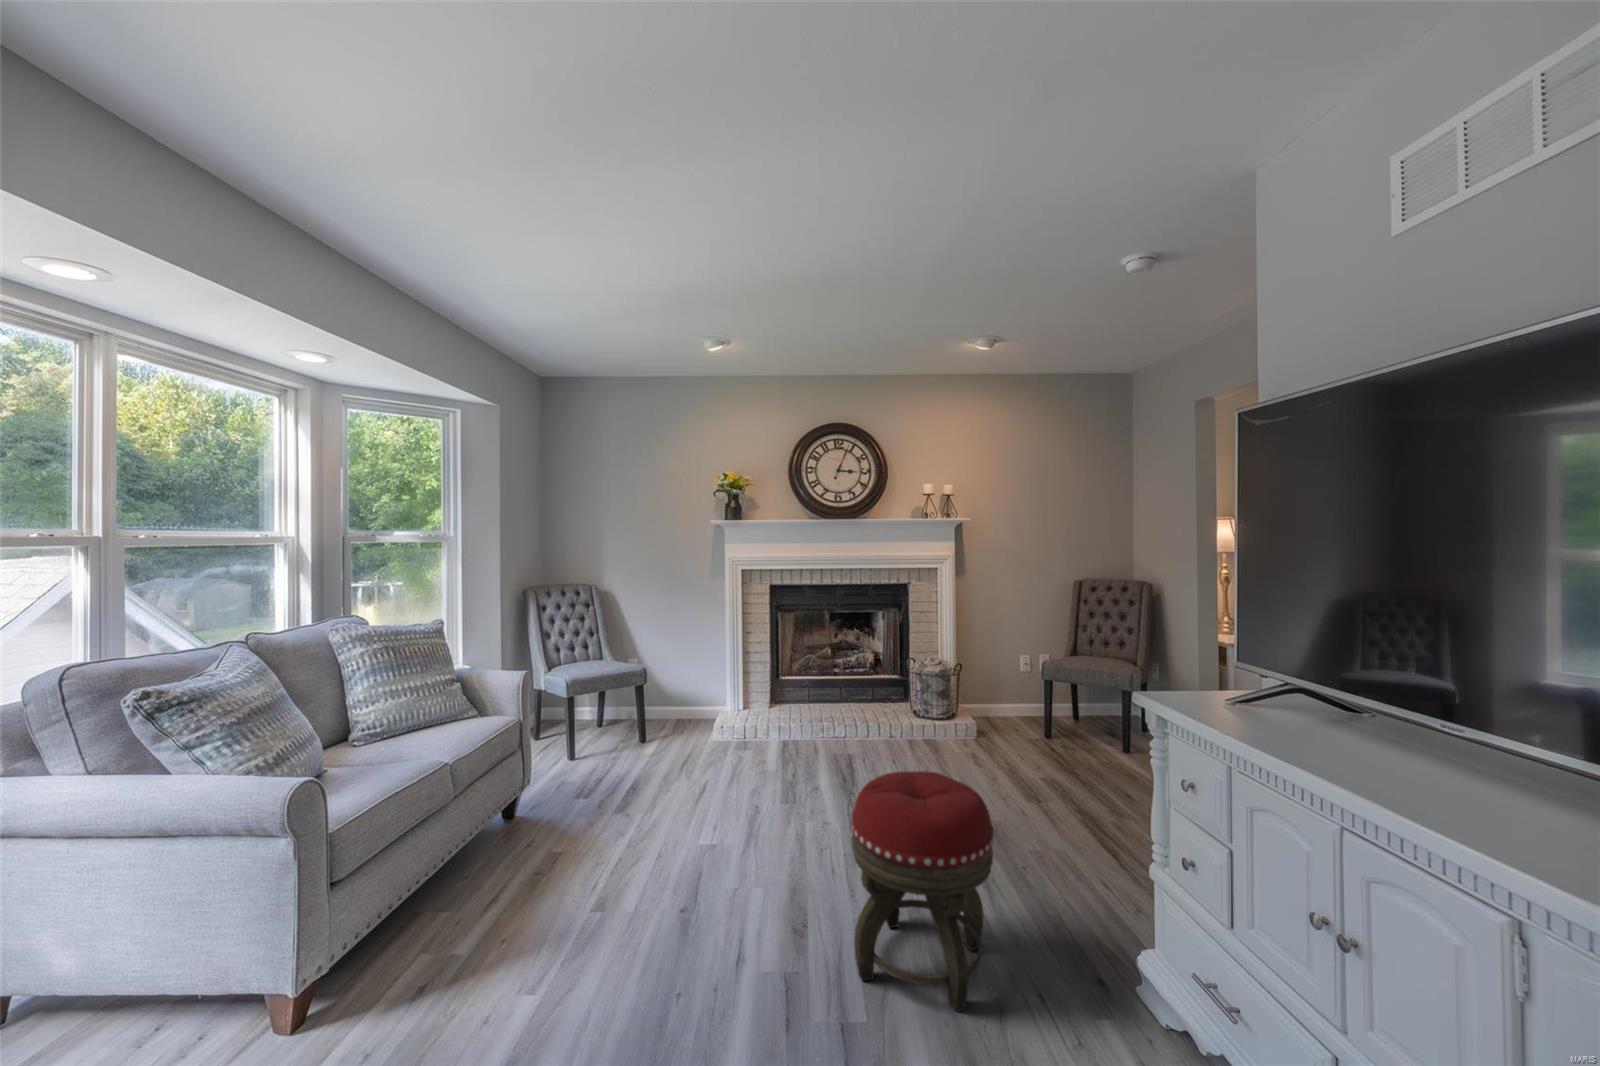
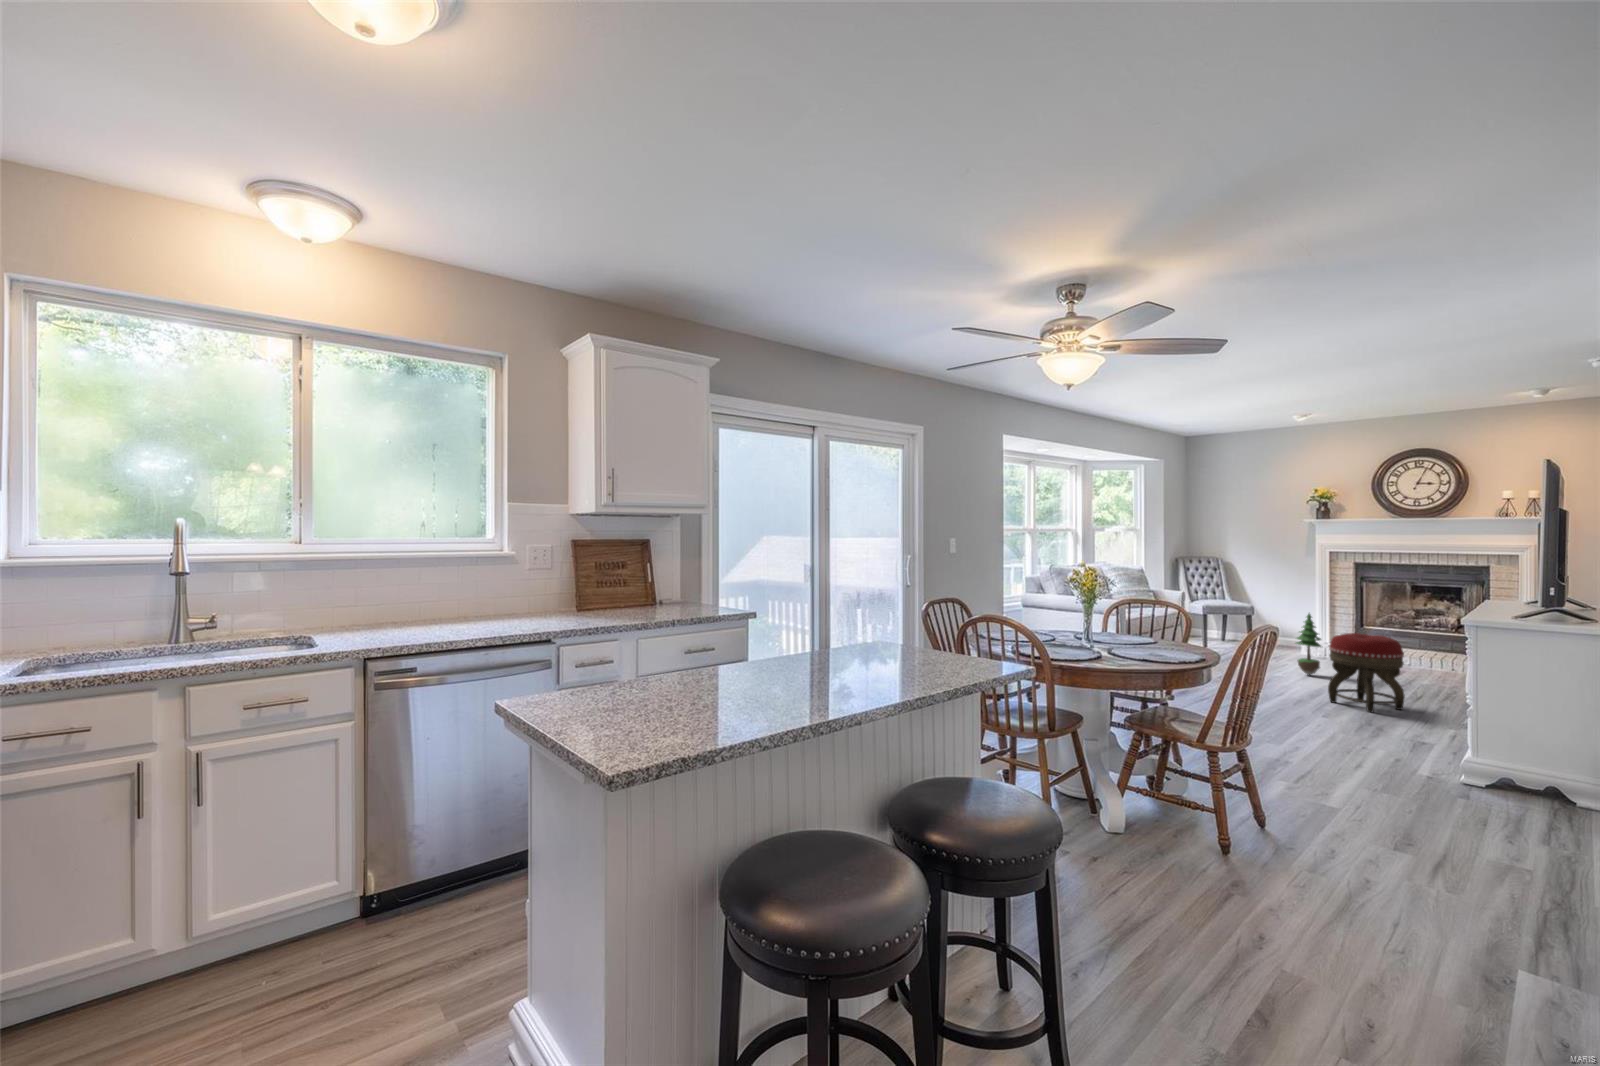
potted tree: none [733,696,778,824] -> present [1296,614,1321,675]

